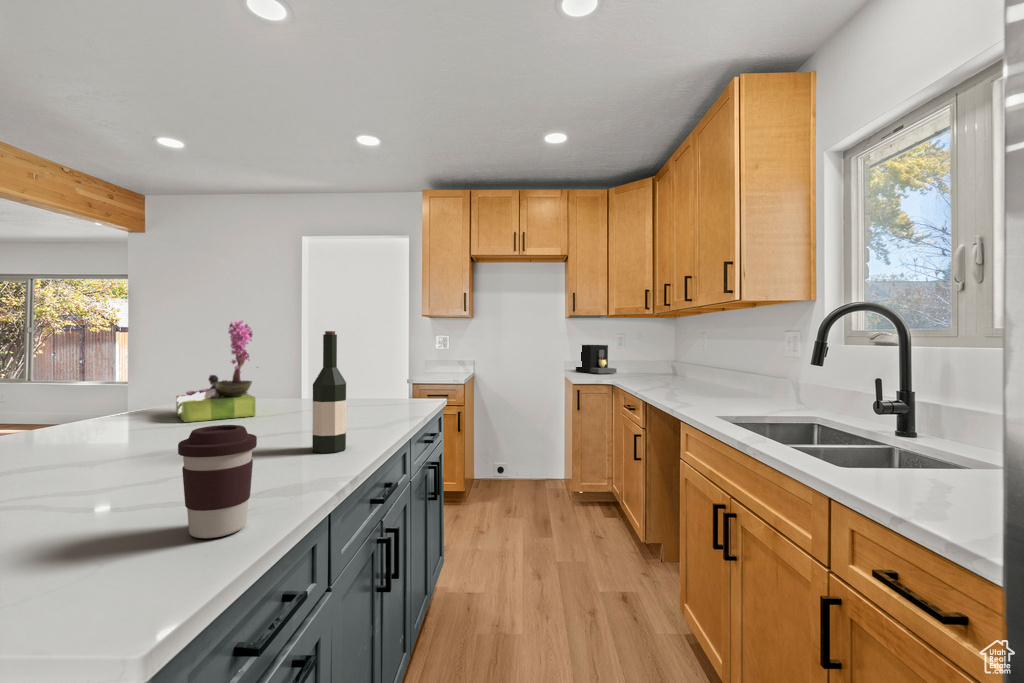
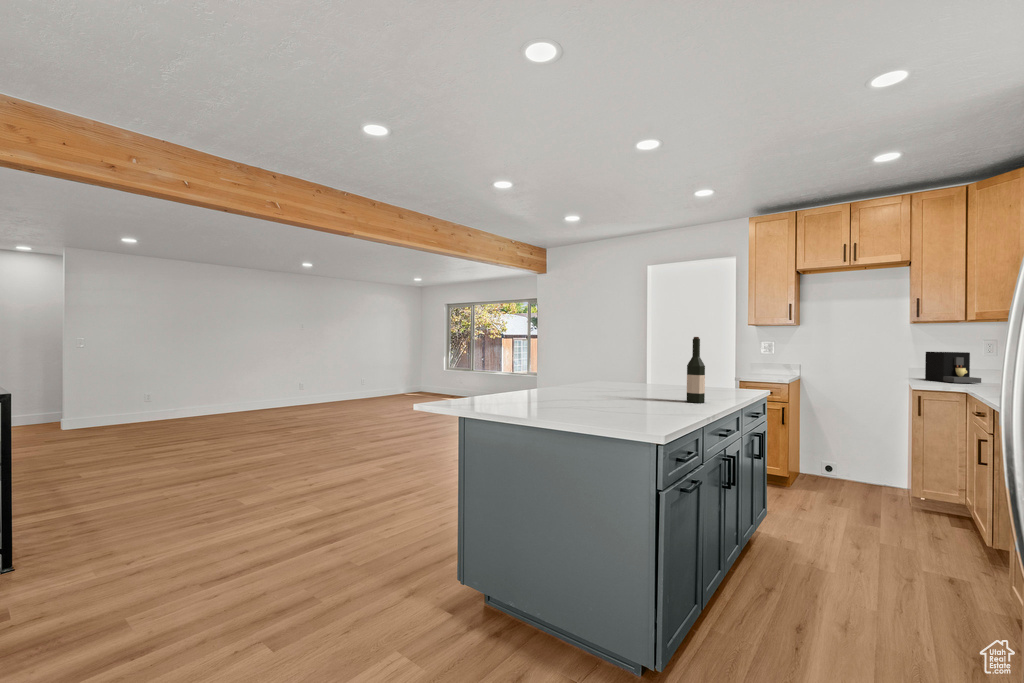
flower arrangement: present [176,319,255,422] -> none [598,330,642,387]
coffee cup: present [178,425,257,538] -> none [651,375,679,416]

